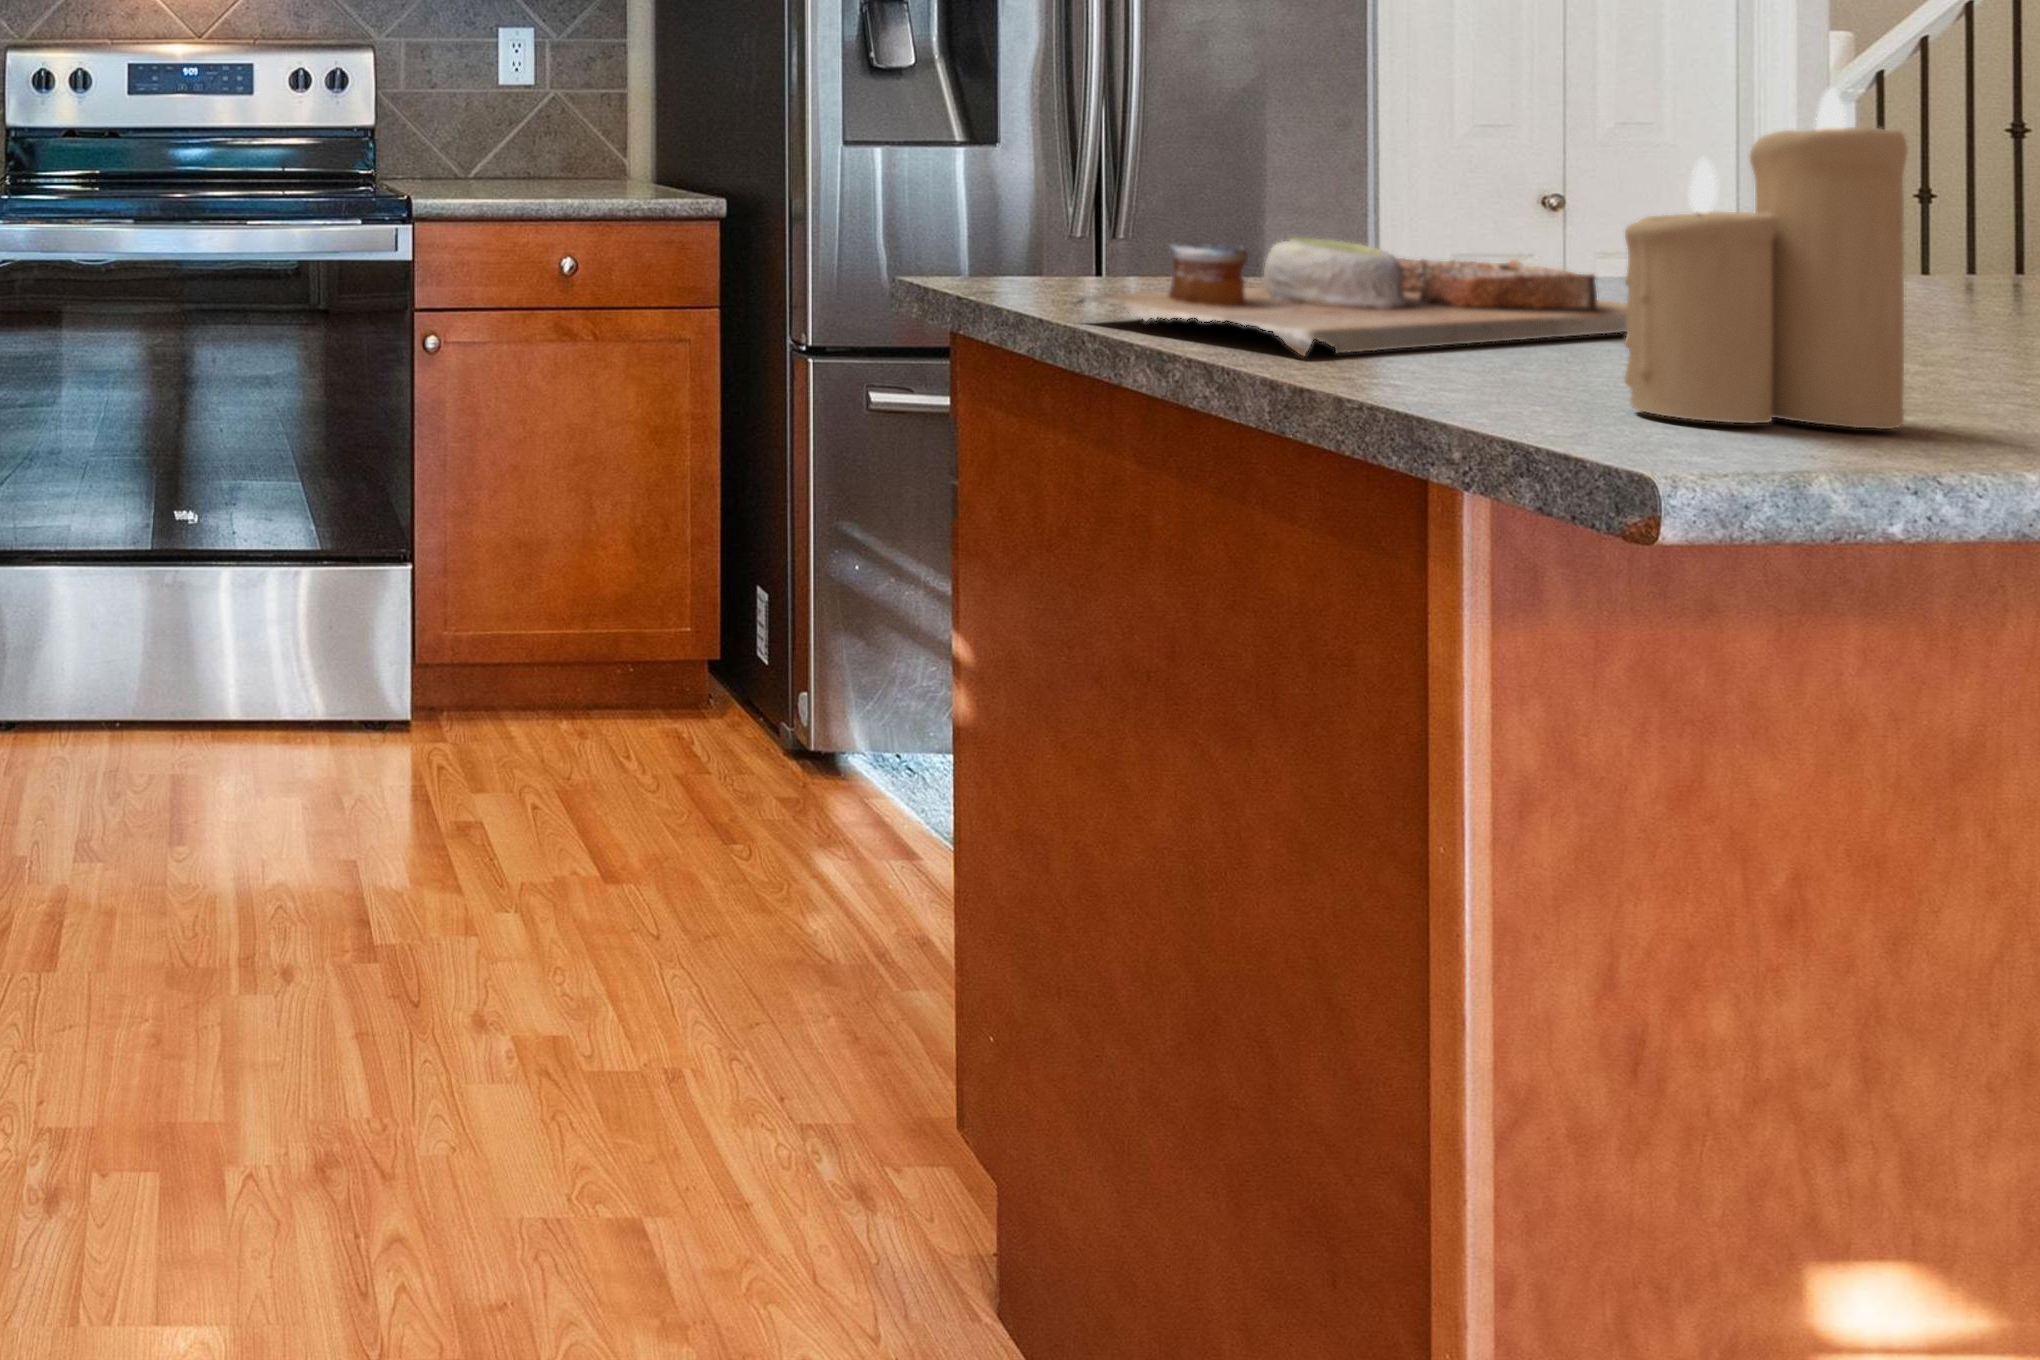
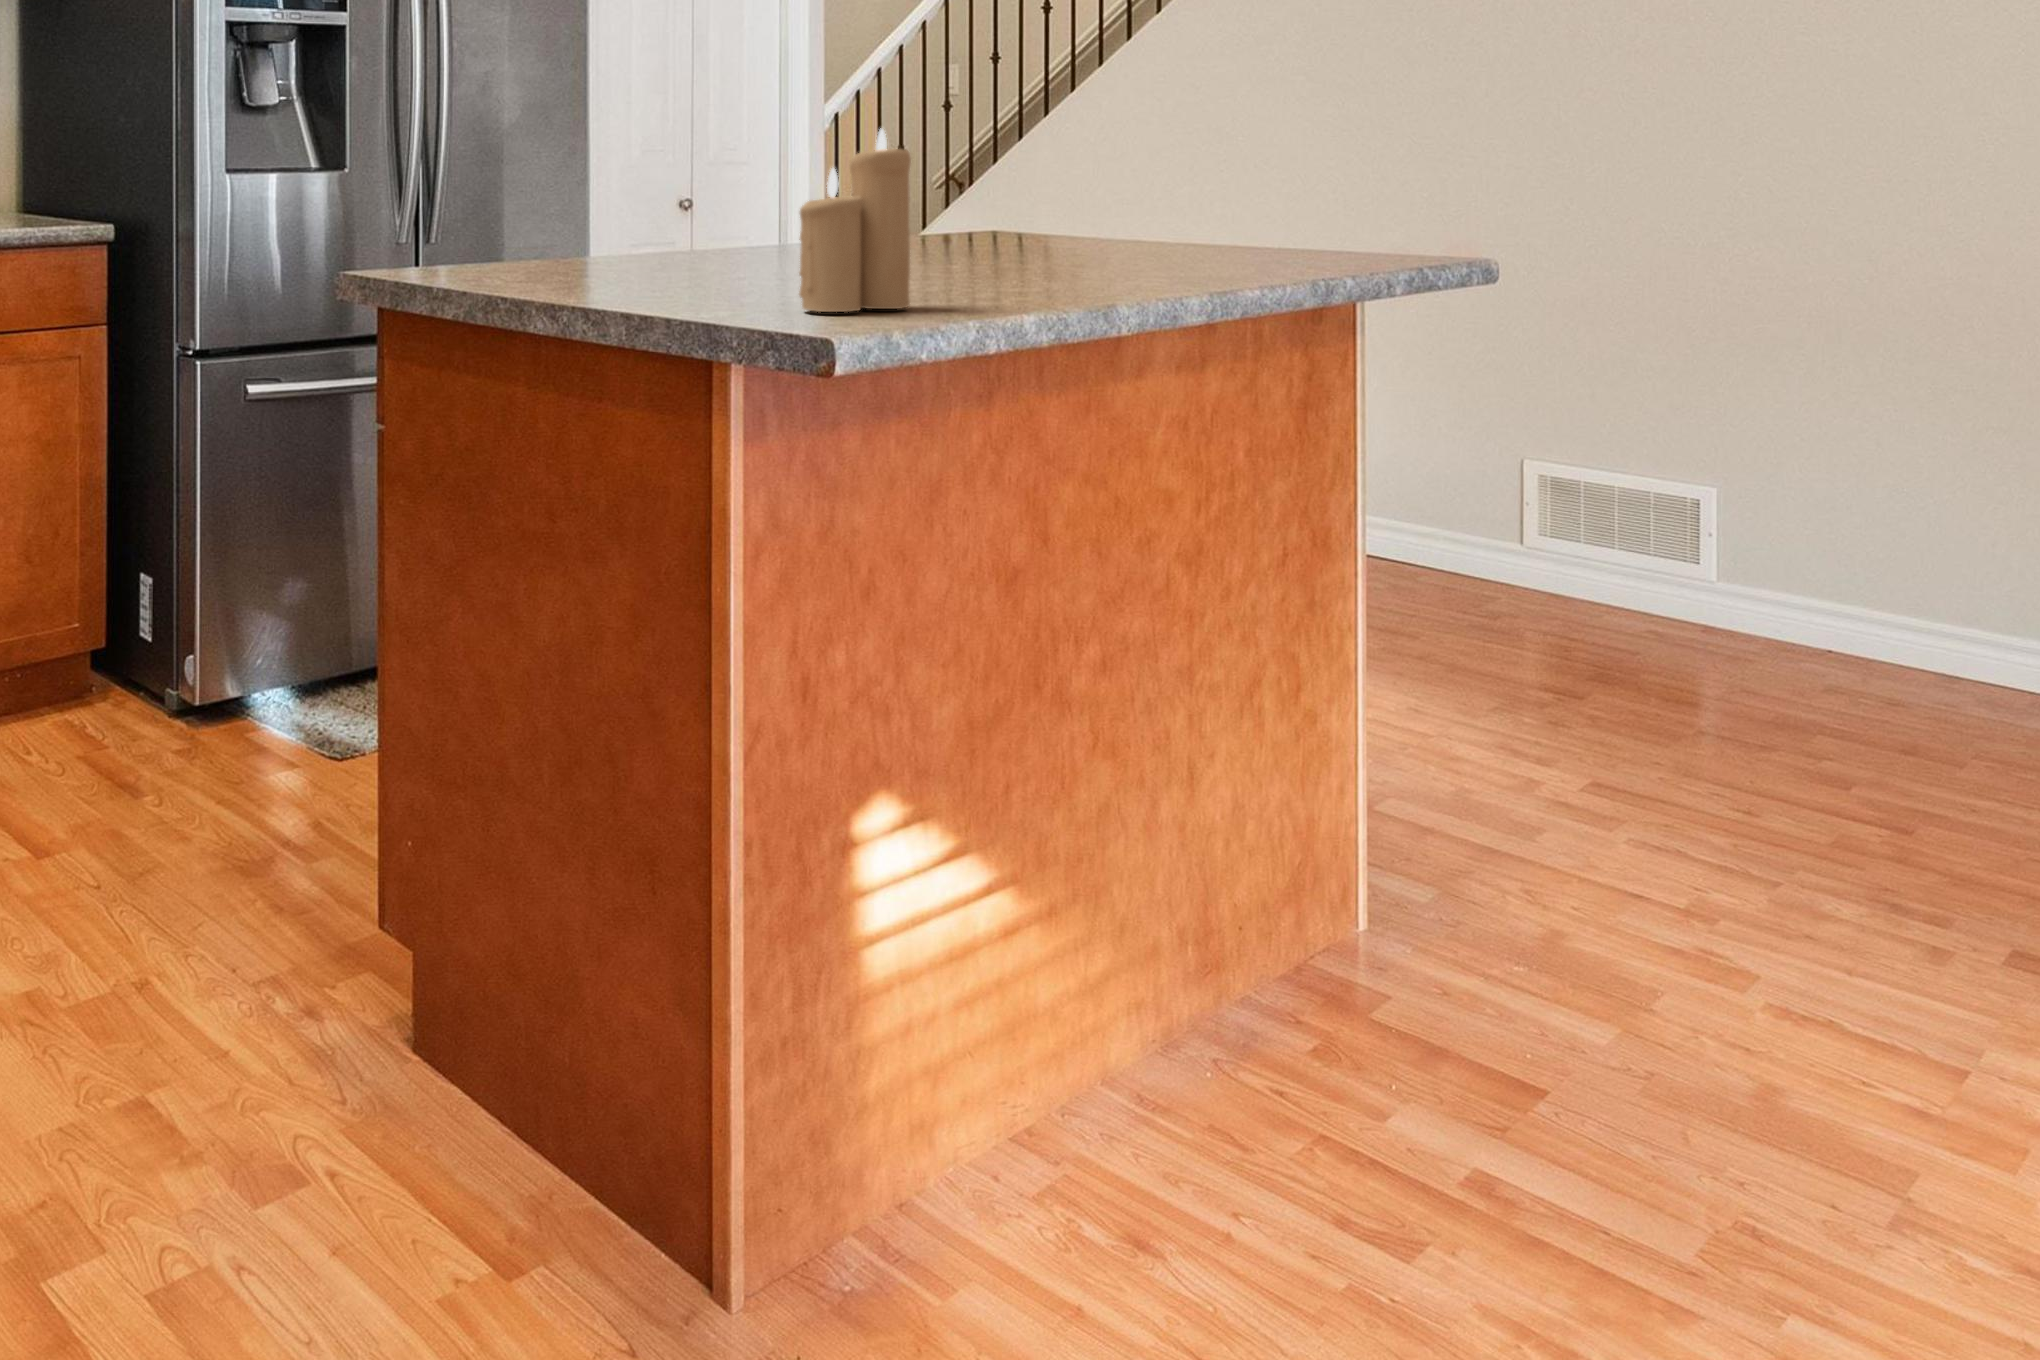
cutting board: present [1078,238,1627,355] -> none [495,226,800,300]

